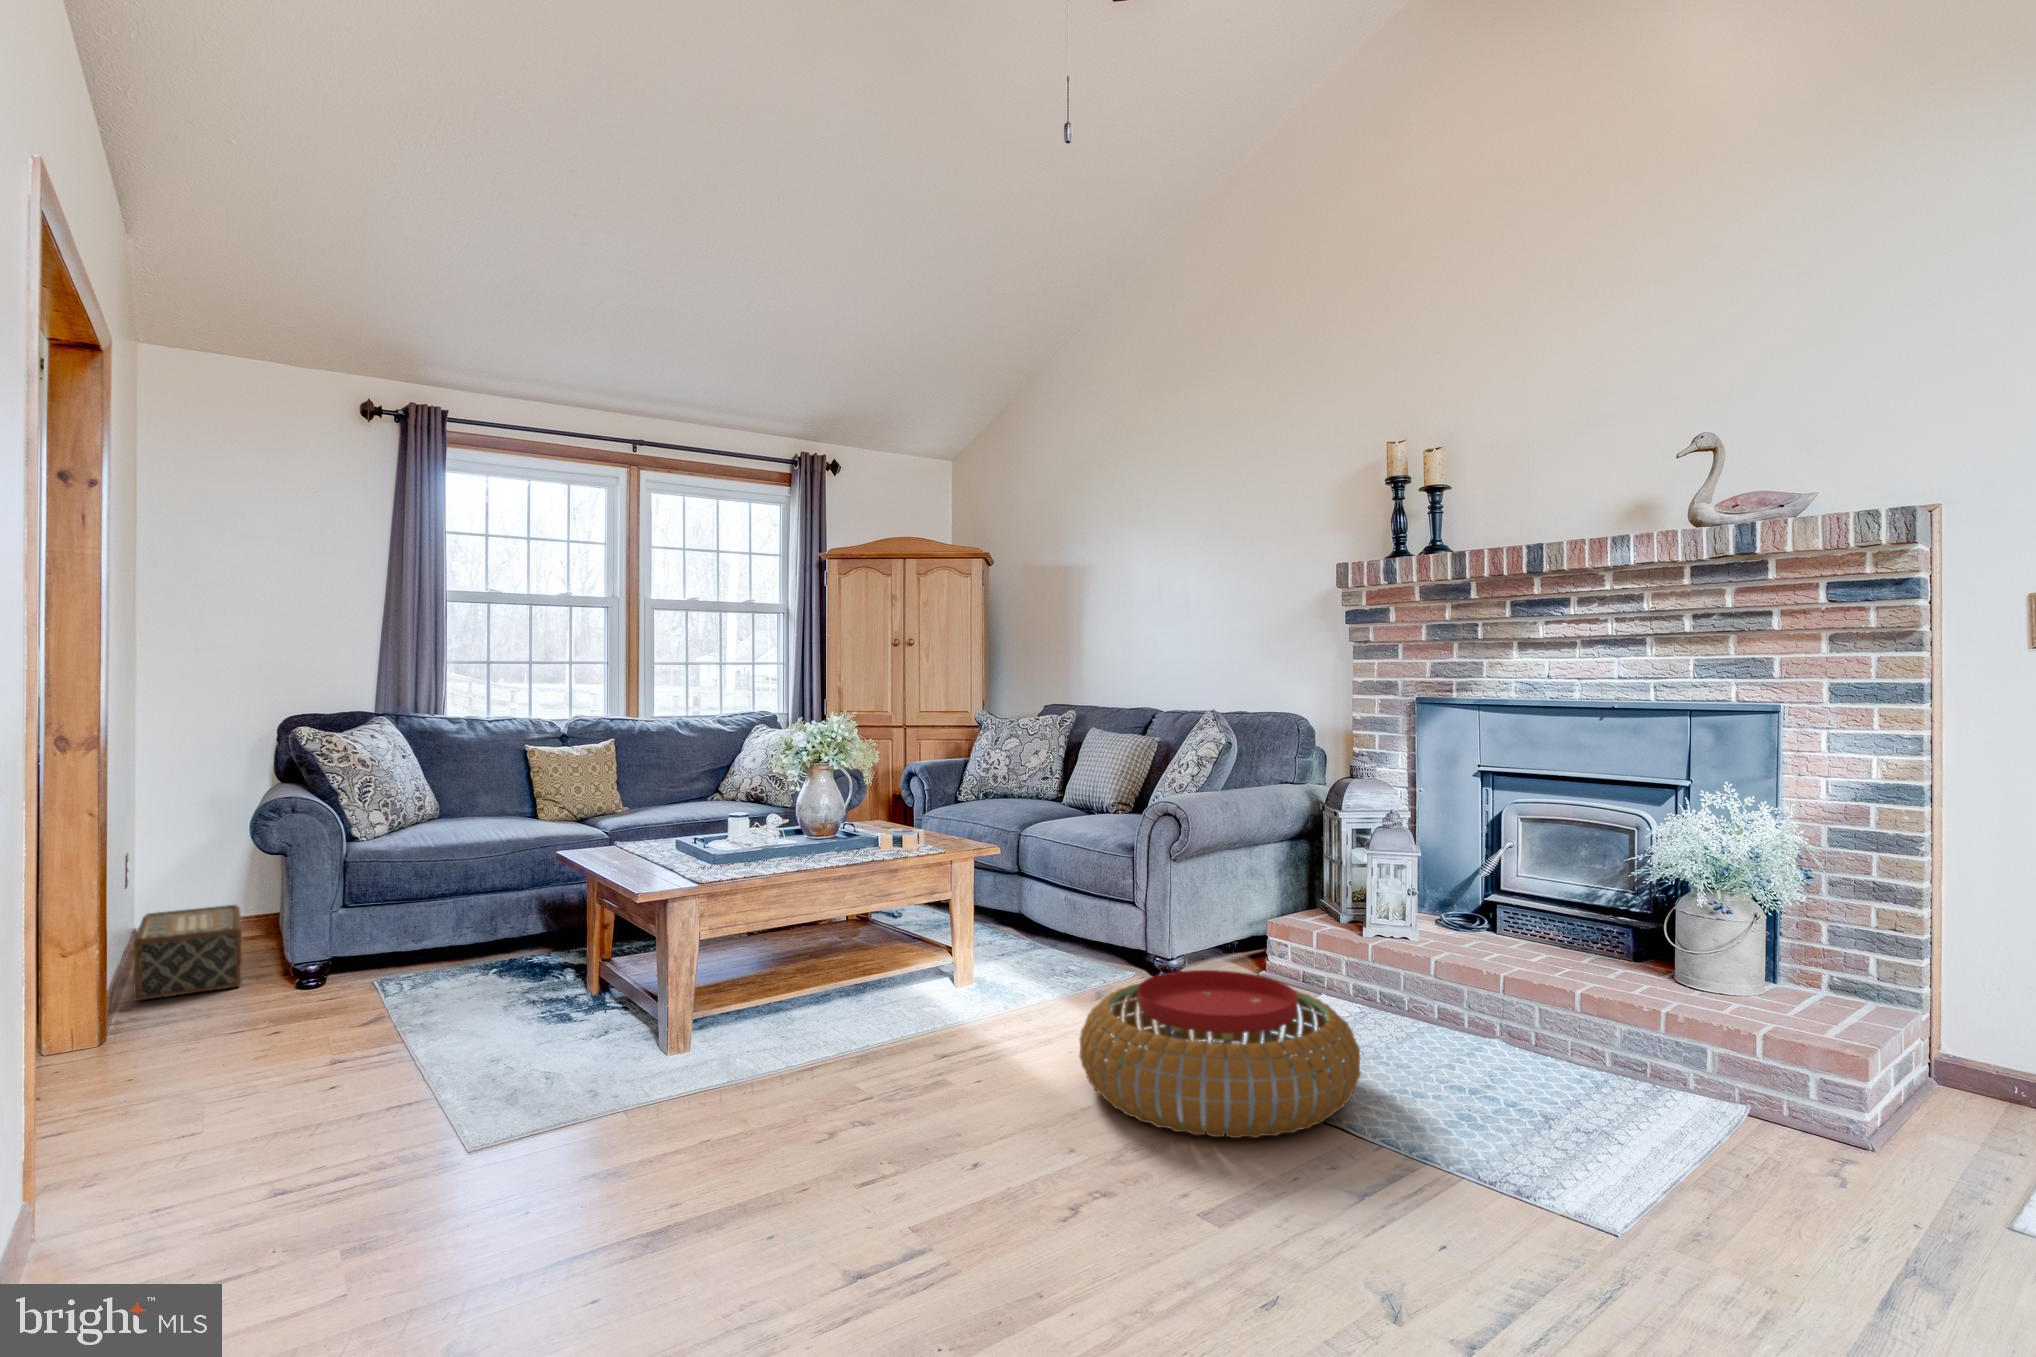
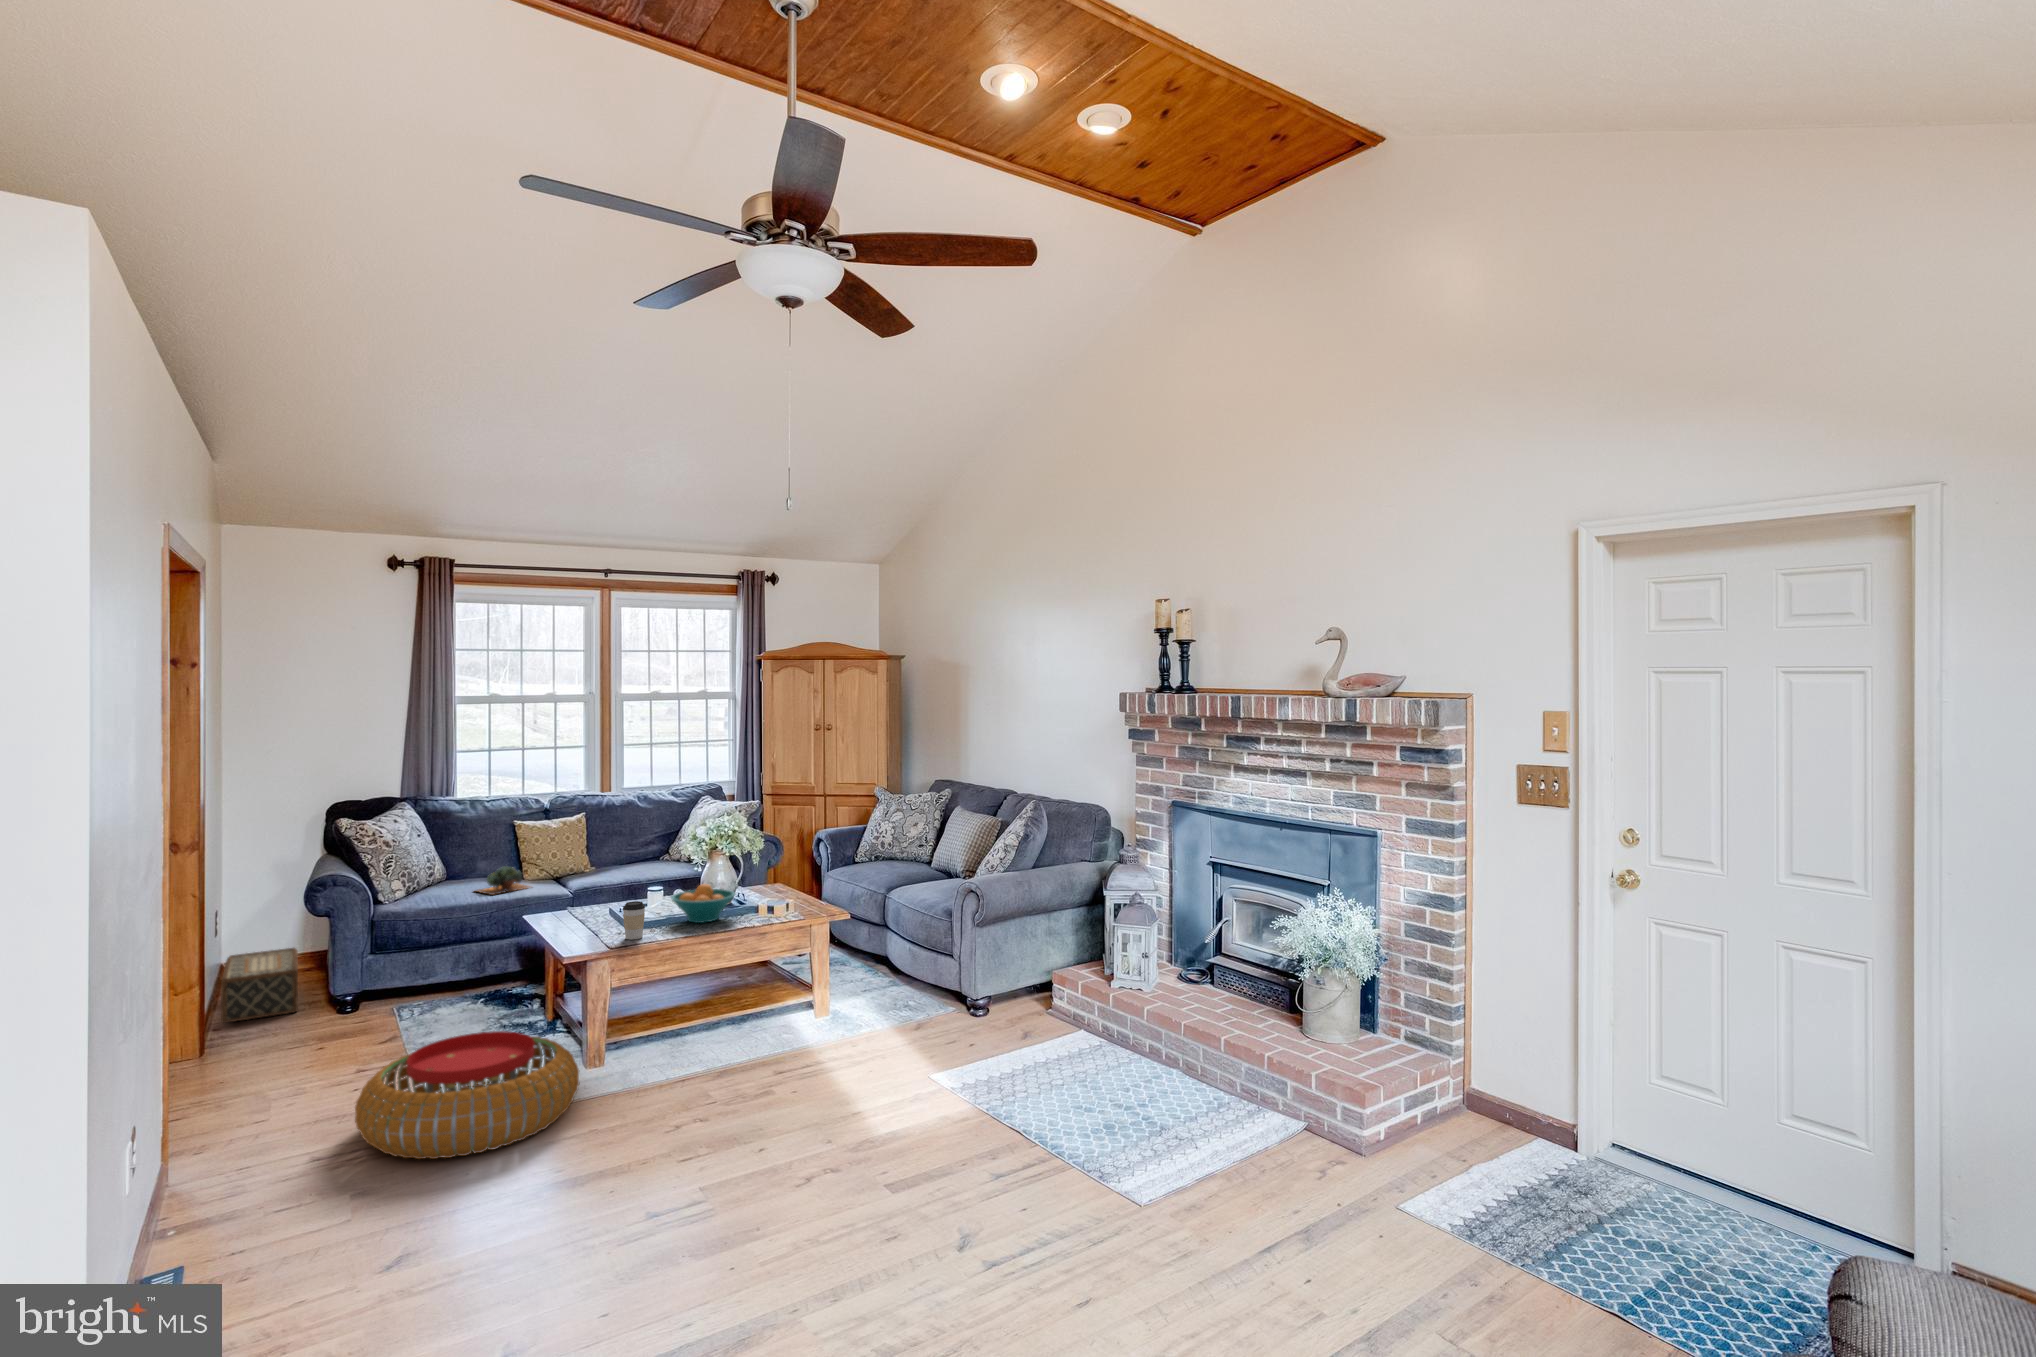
succulent plant: none [476,797,556,833] -> present [476,866,530,895]
fruit bowl: none [764,803,850,855] -> present [671,884,735,923]
coffee cup: none [708,820,738,872] -> present [623,901,645,940]
pouf: present [1080,970,1361,1138] -> present [355,1031,579,1159]

